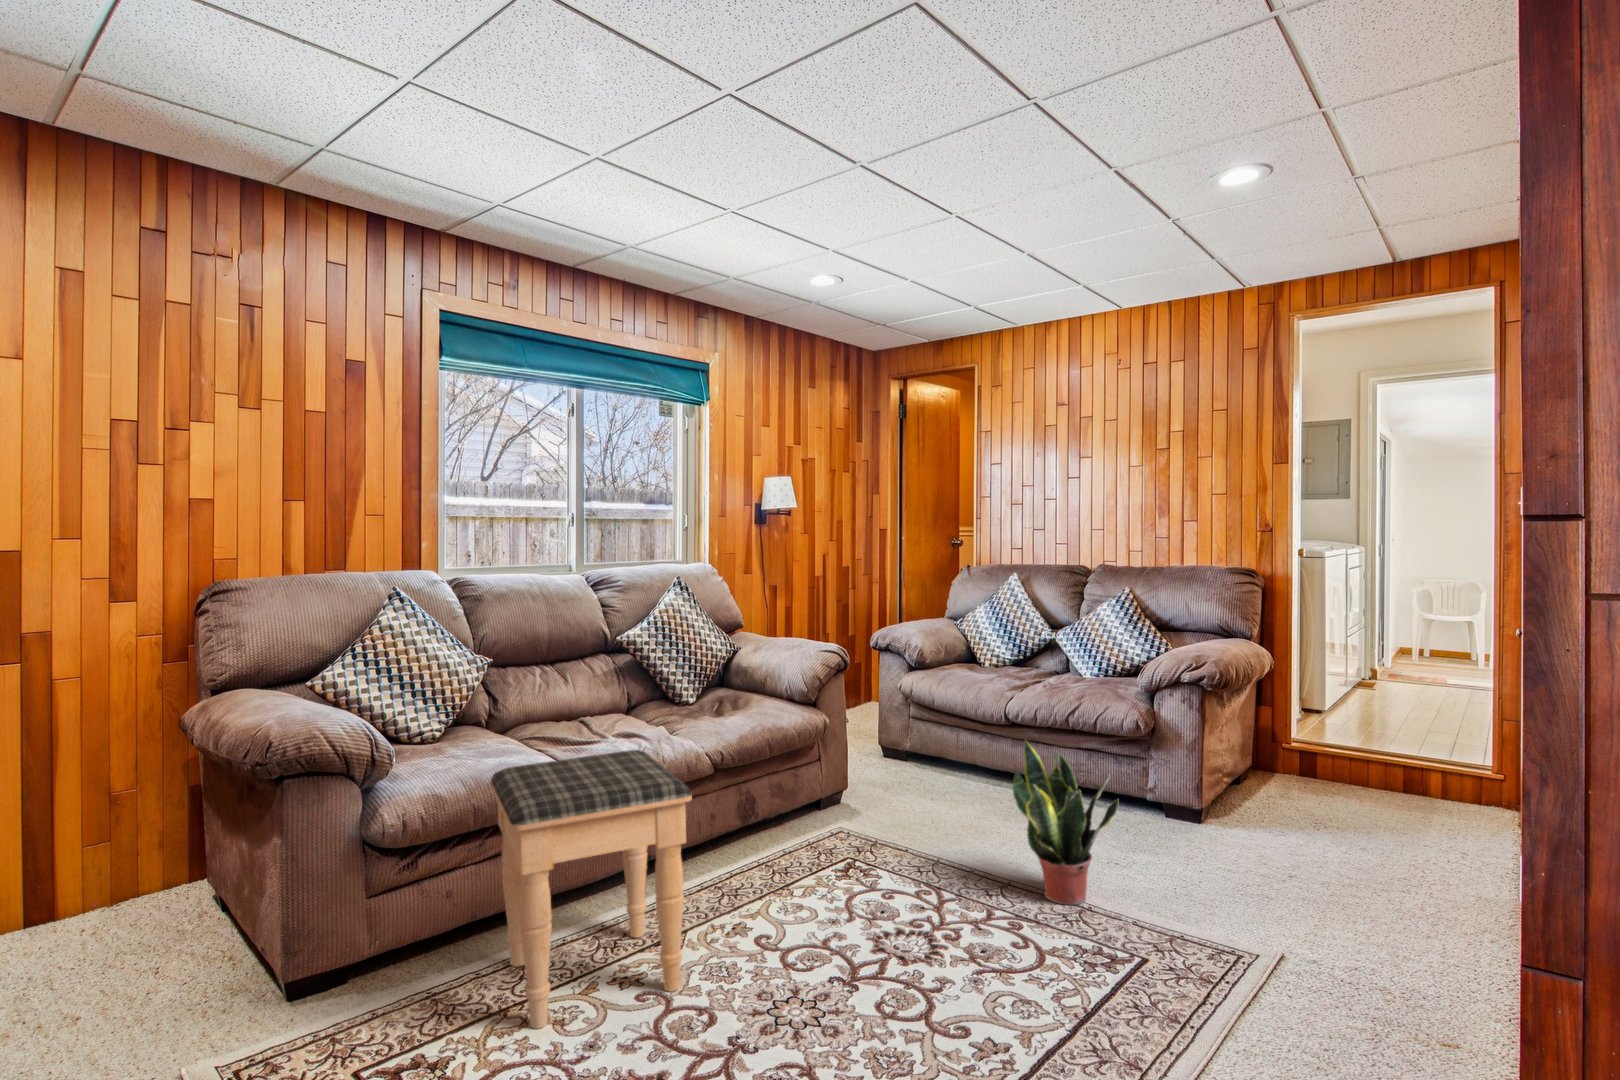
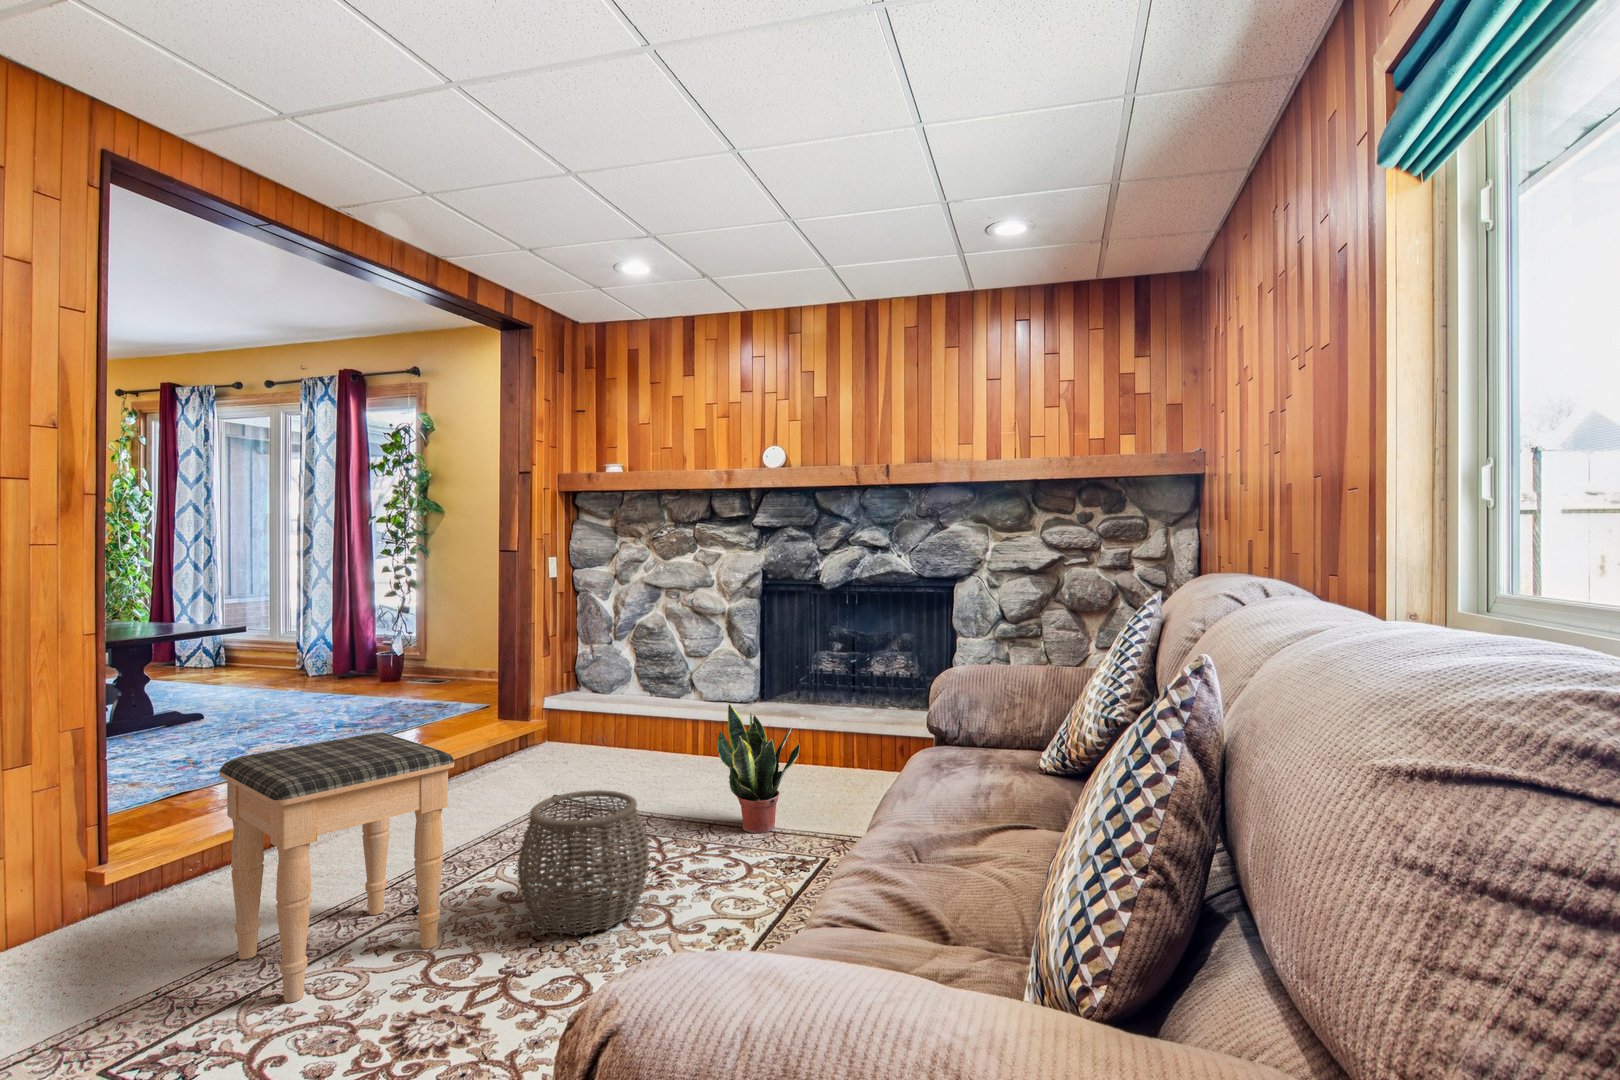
woven basket: none [760,837,909,1012] -> present [518,790,649,935]

